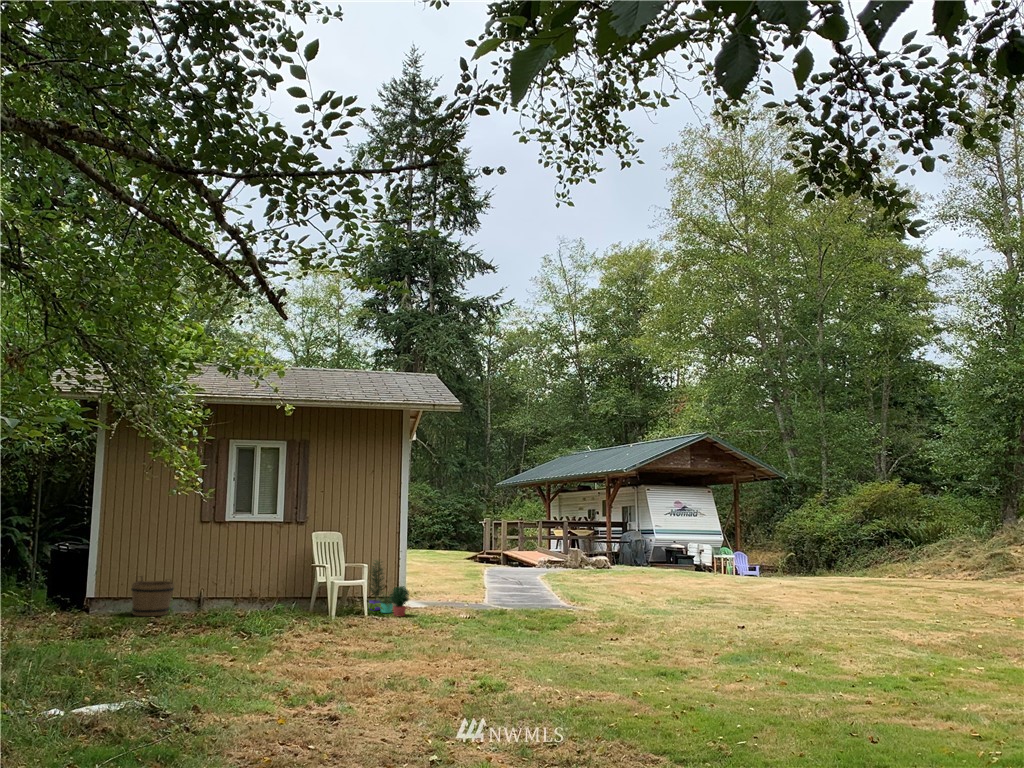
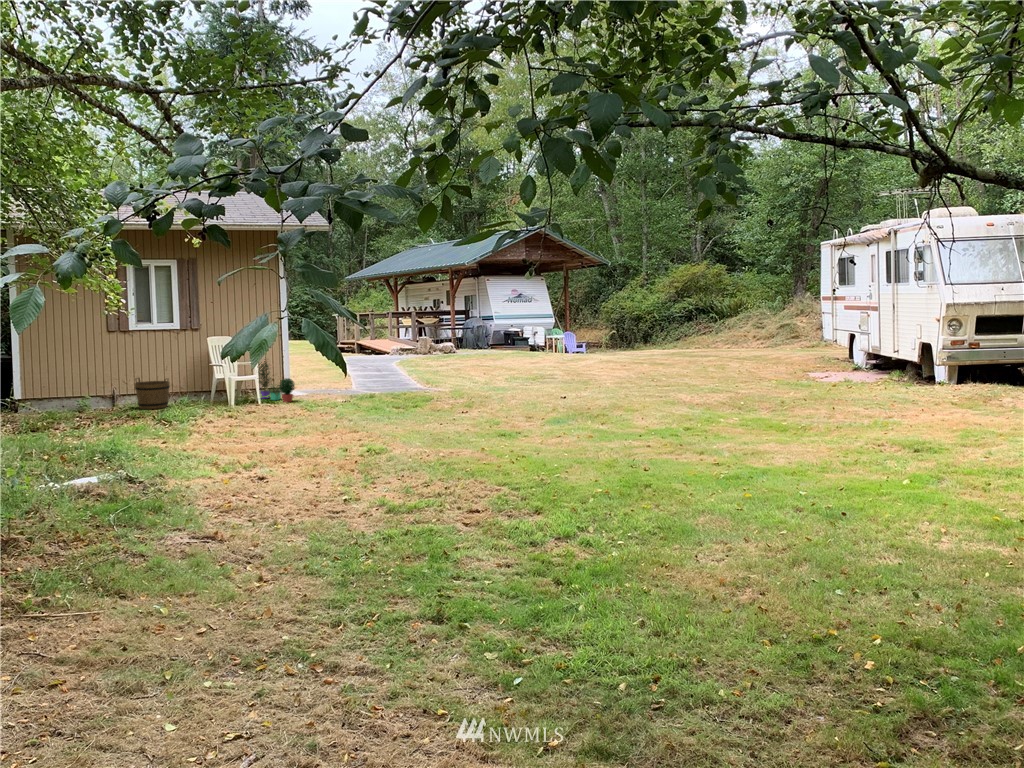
bucket: present [131,576,174,616] -> present [135,378,170,409]

